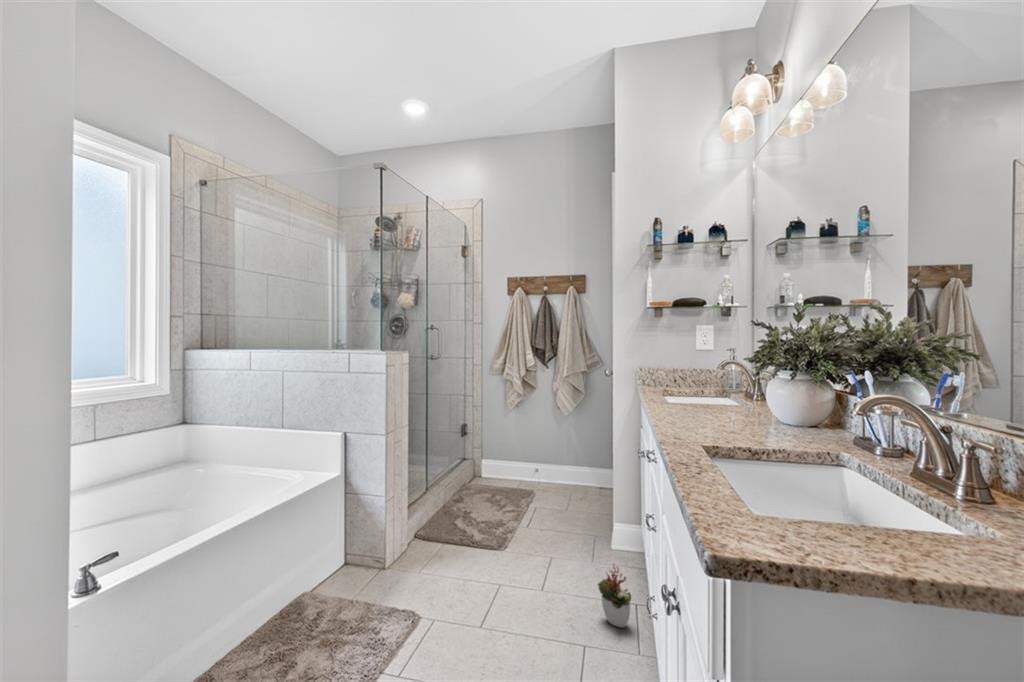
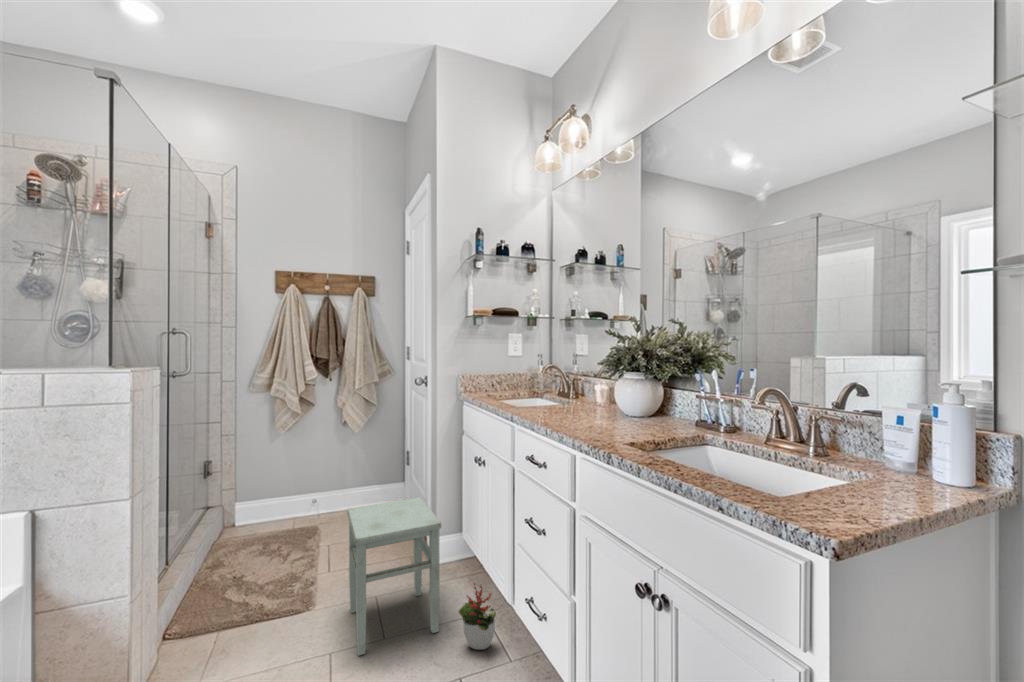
stool: none [516,475,590,599] -> present [347,497,441,655]

